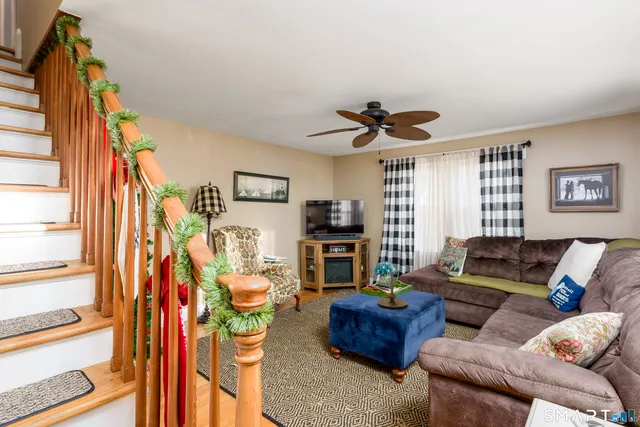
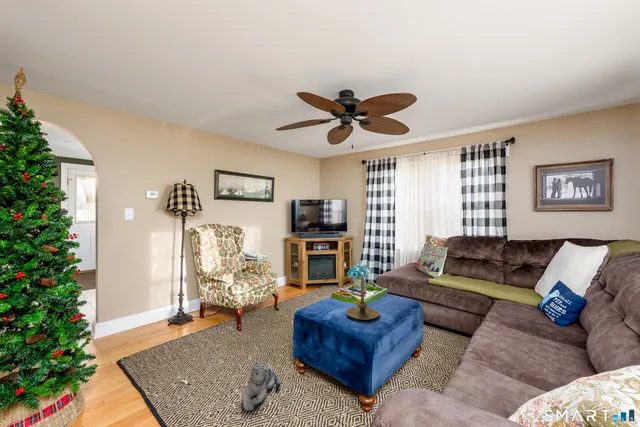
plush toy: none [292,344,321,382] -> present [243,362,280,411]

